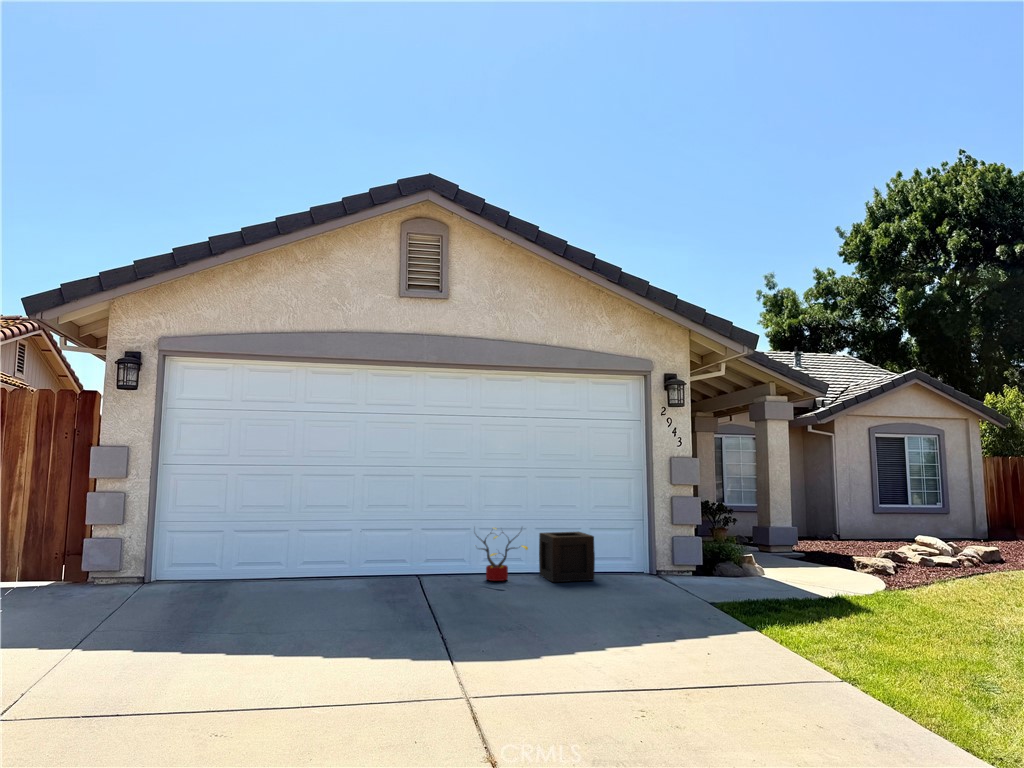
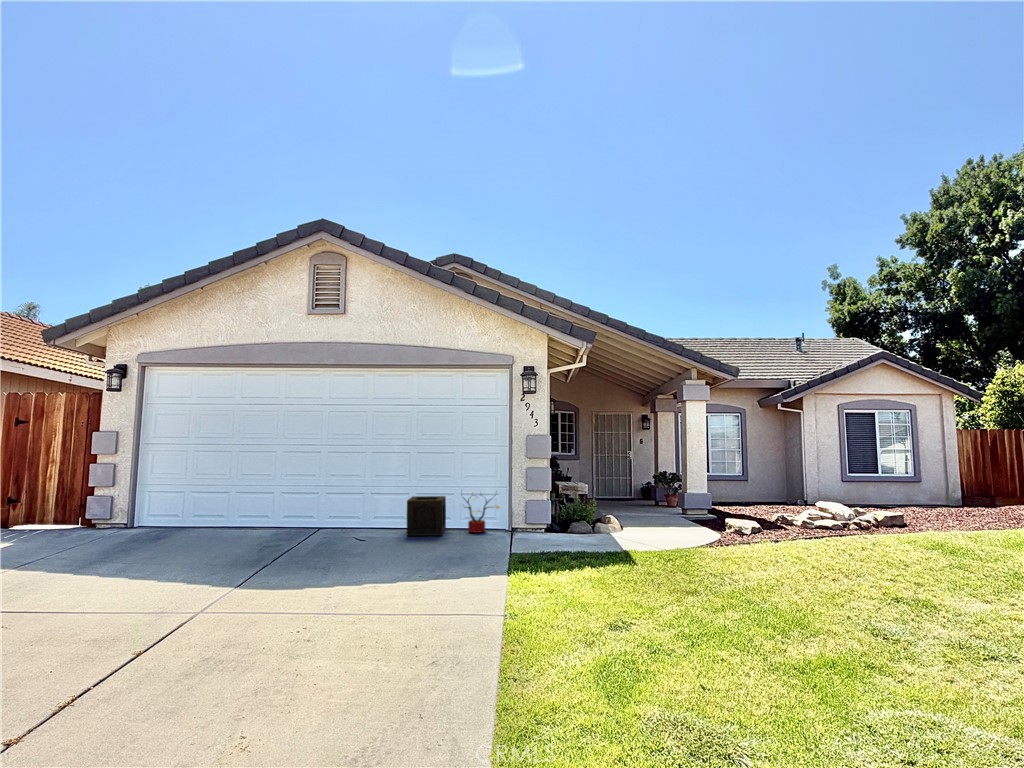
decorative plant: present [477,532,528,581] -> present [464,497,499,533]

